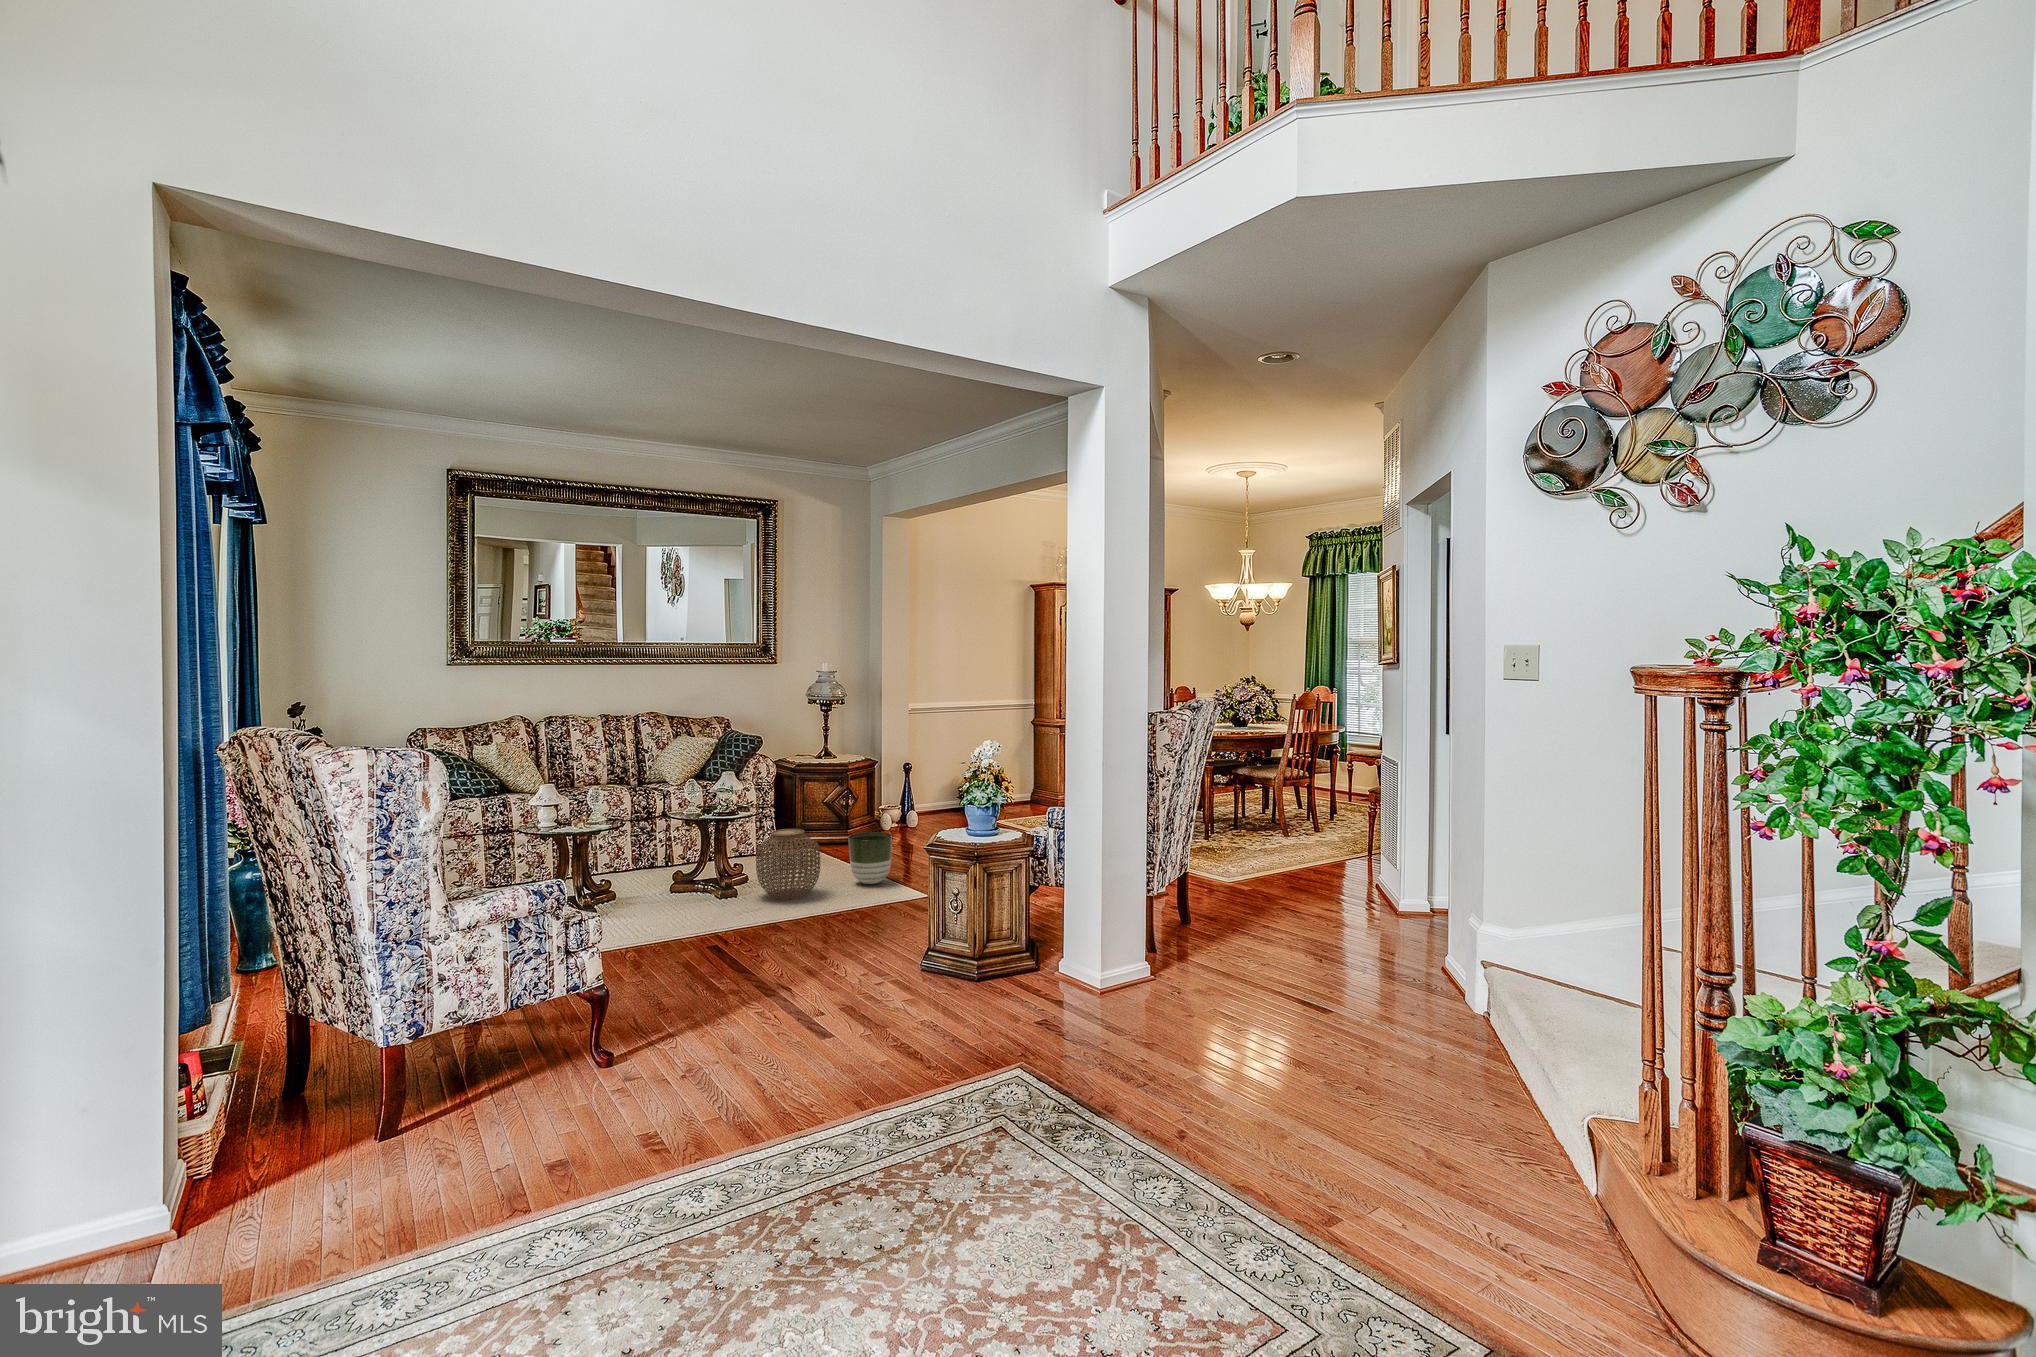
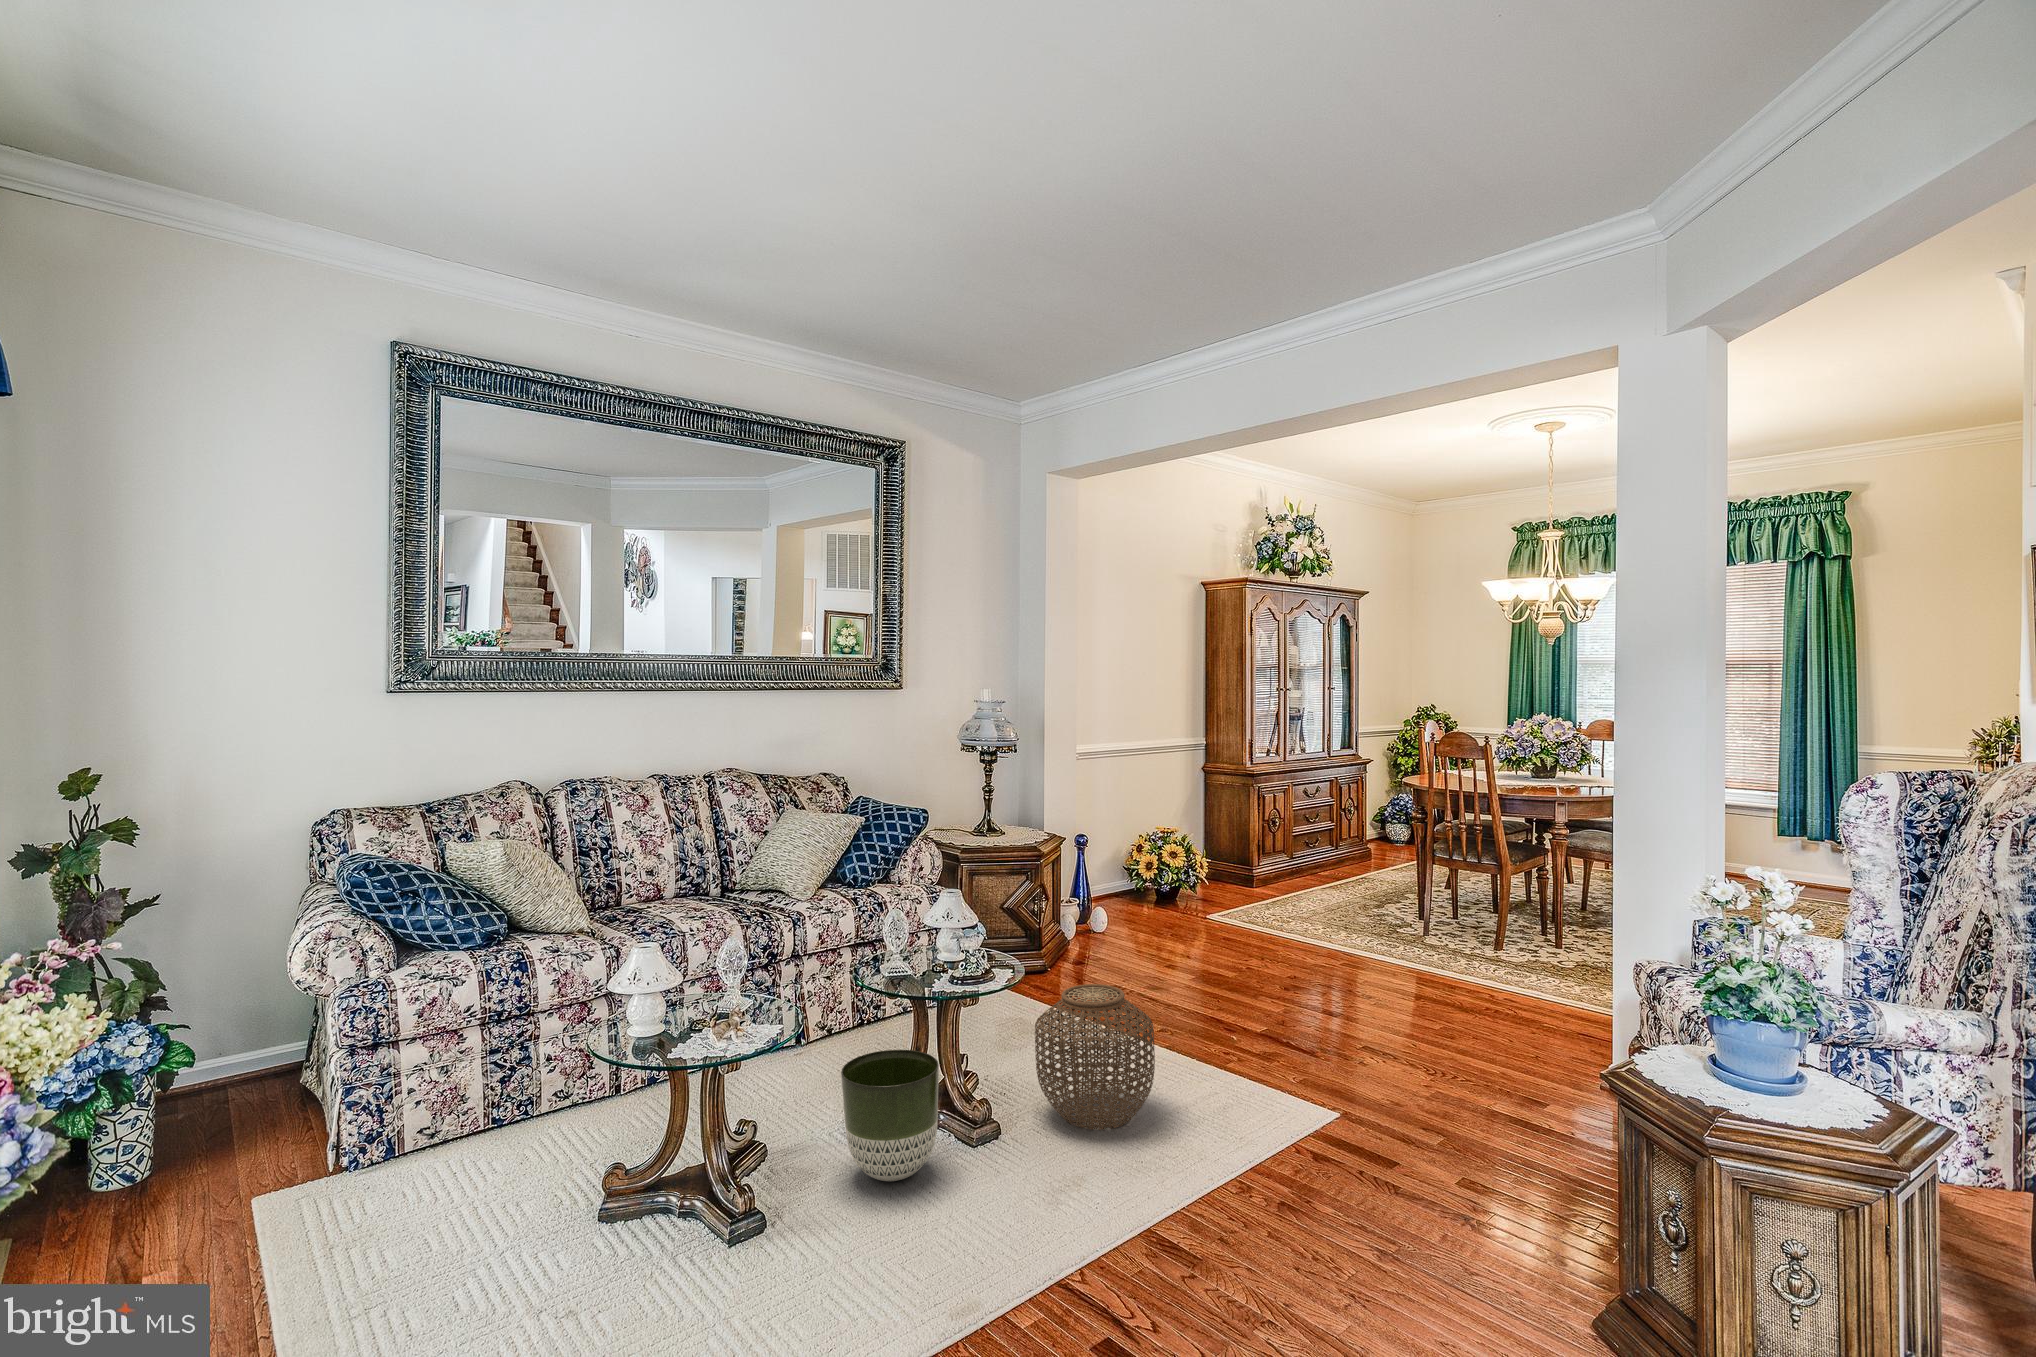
planter: present [848,832,892,884] -> present [841,1050,939,1181]

